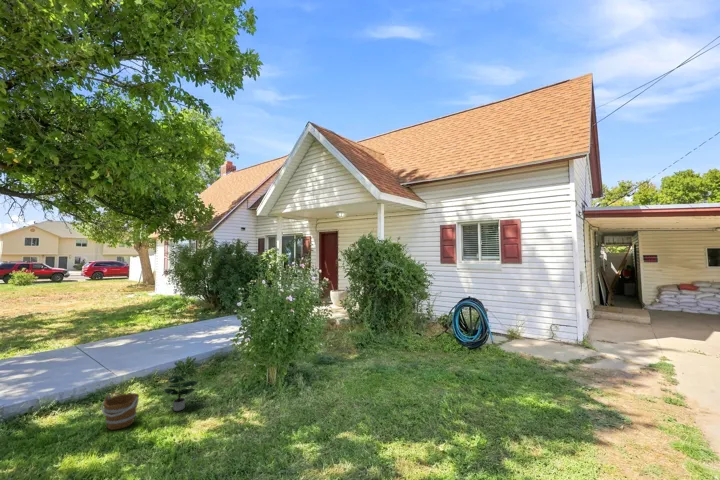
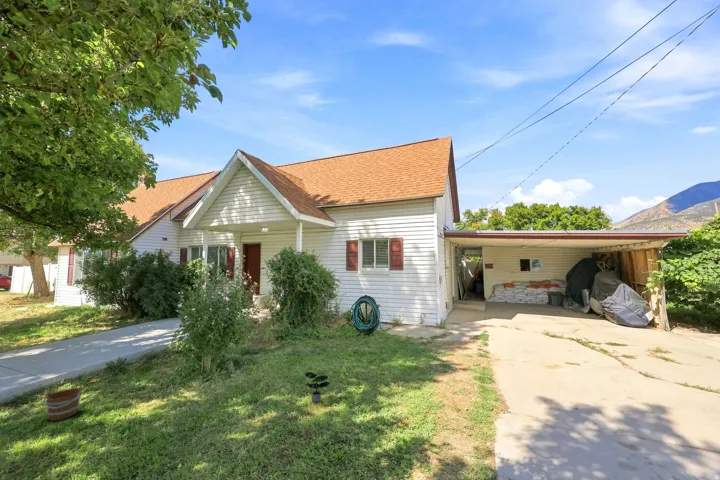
potted plant: present [164,376,198,411] -> present [305,372,330,403]

